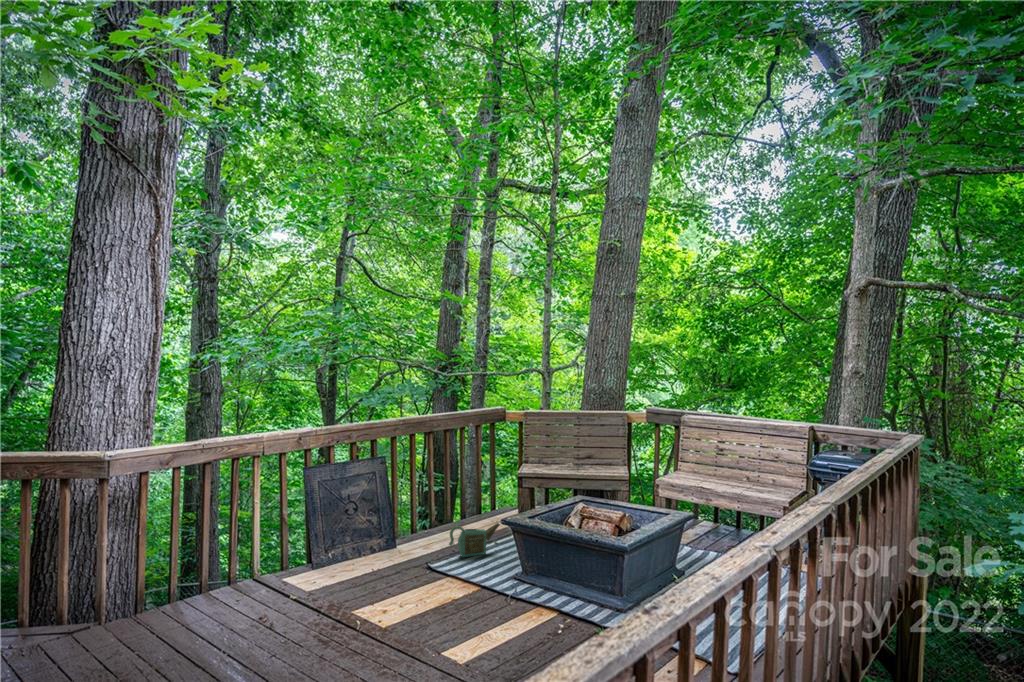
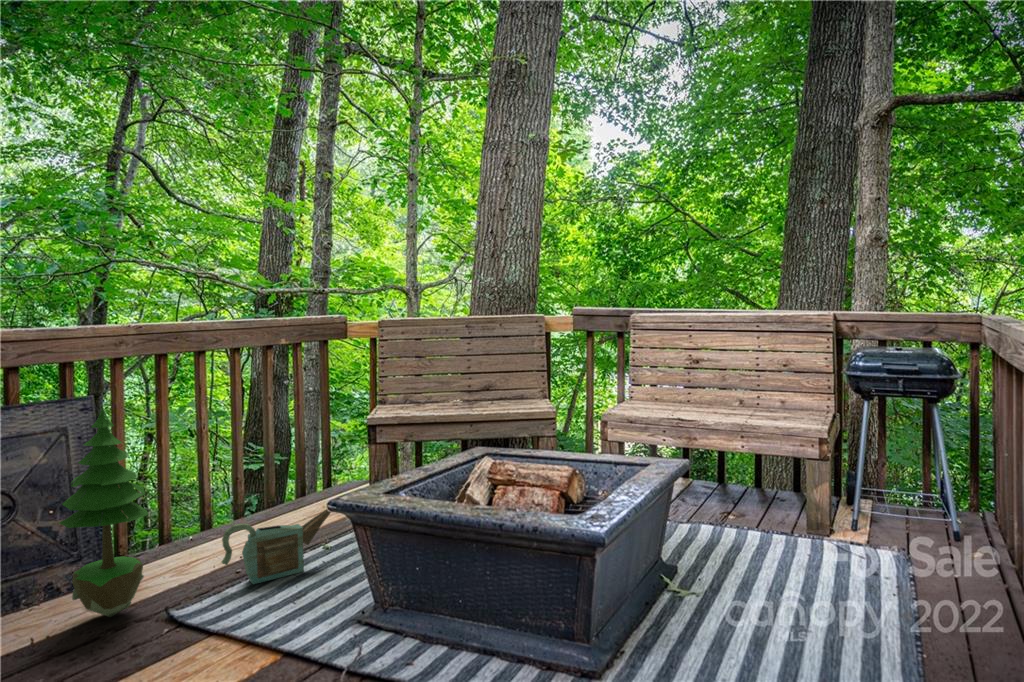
potted tree: none [386,466,421,564] -> present [59,409,148,617]

